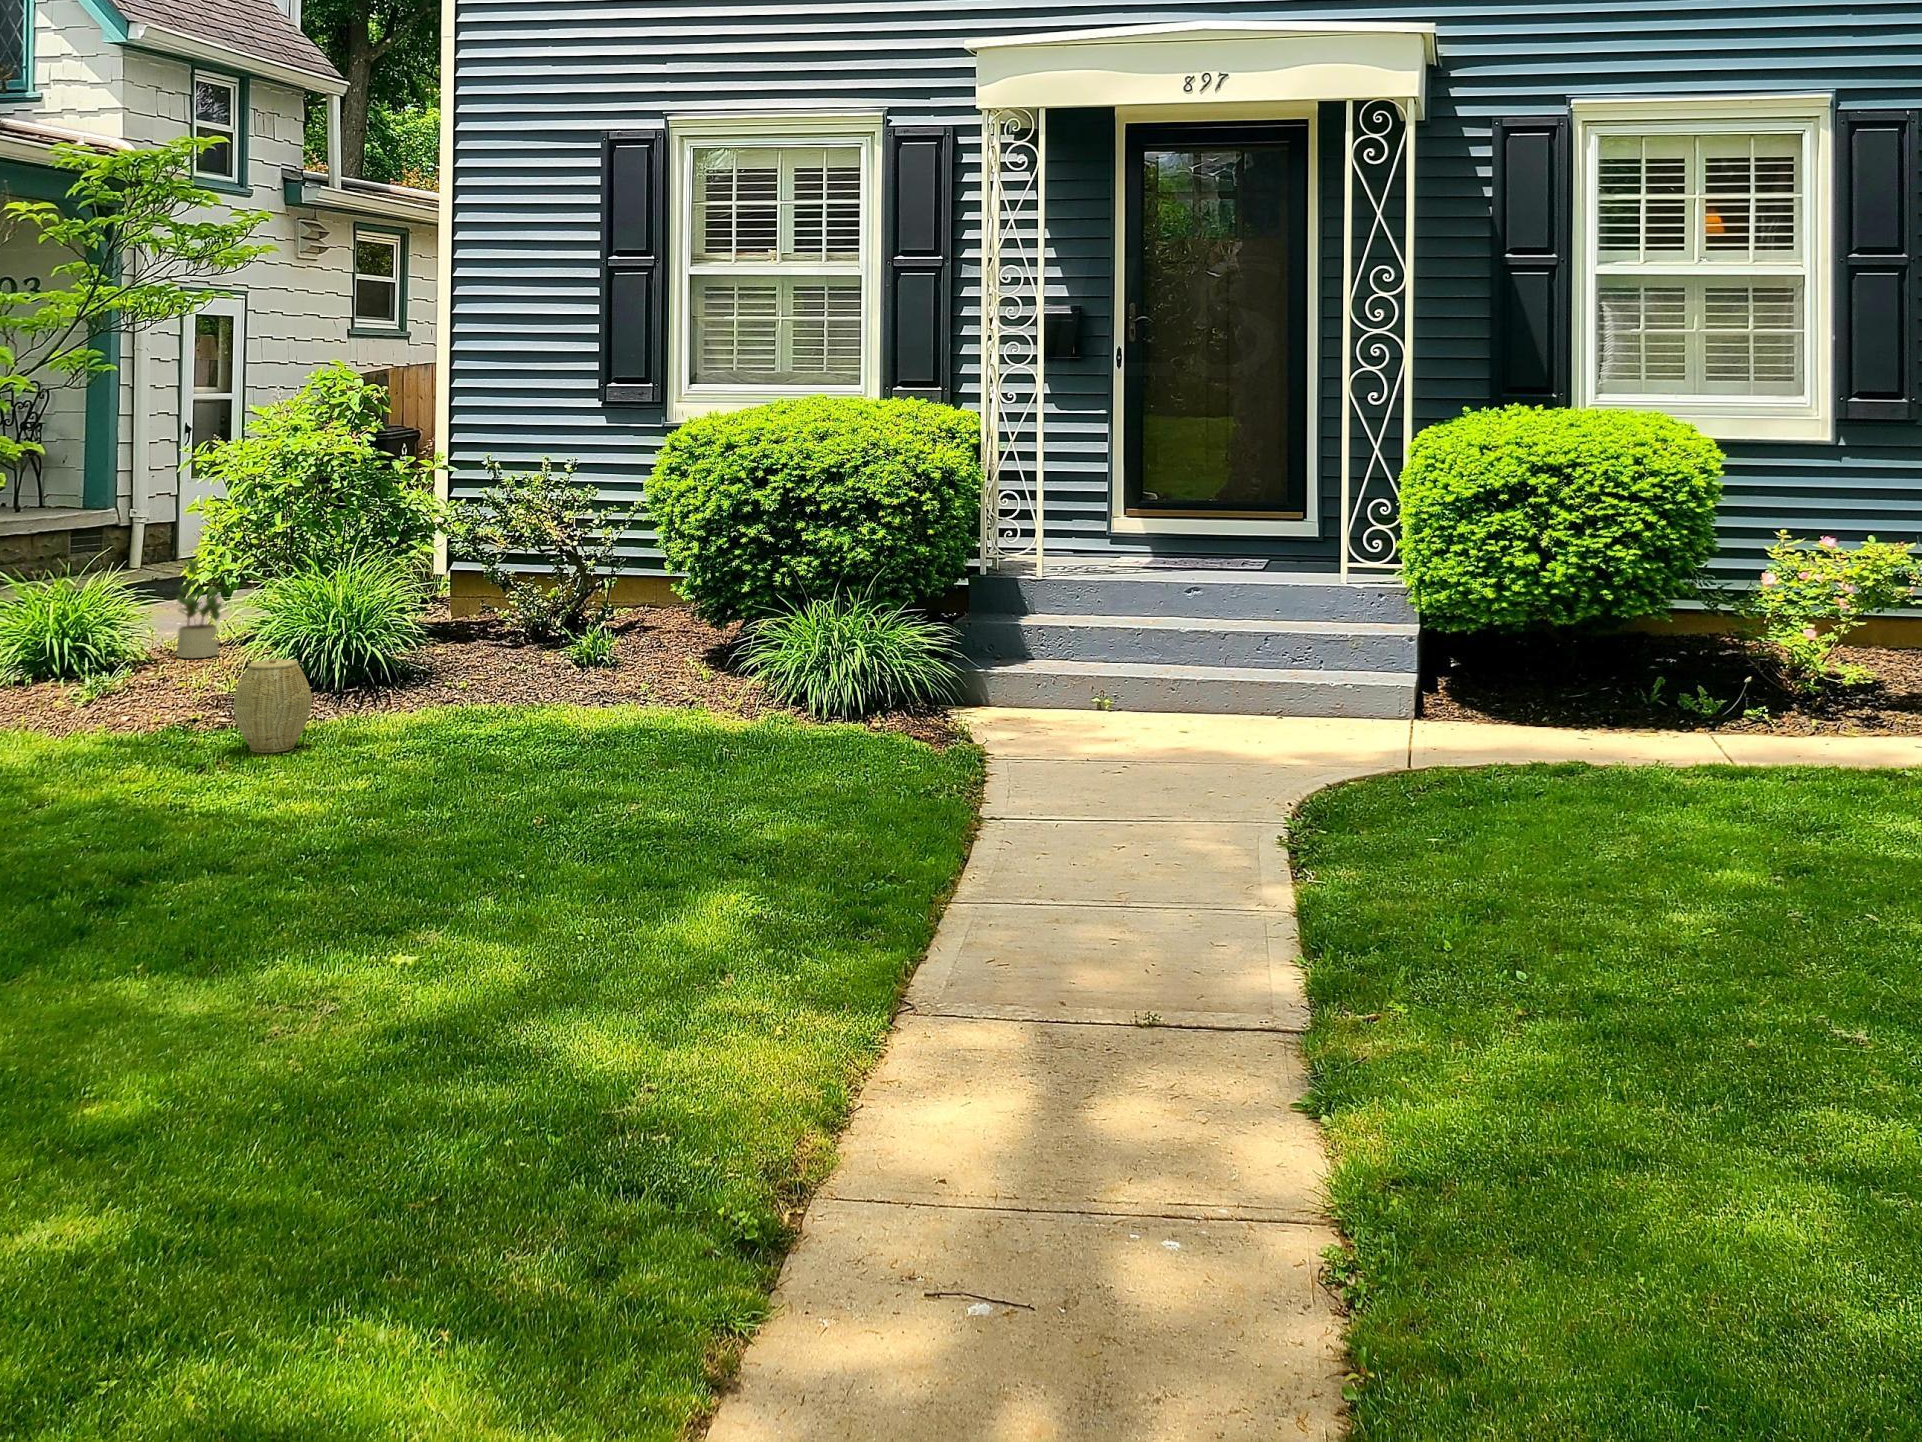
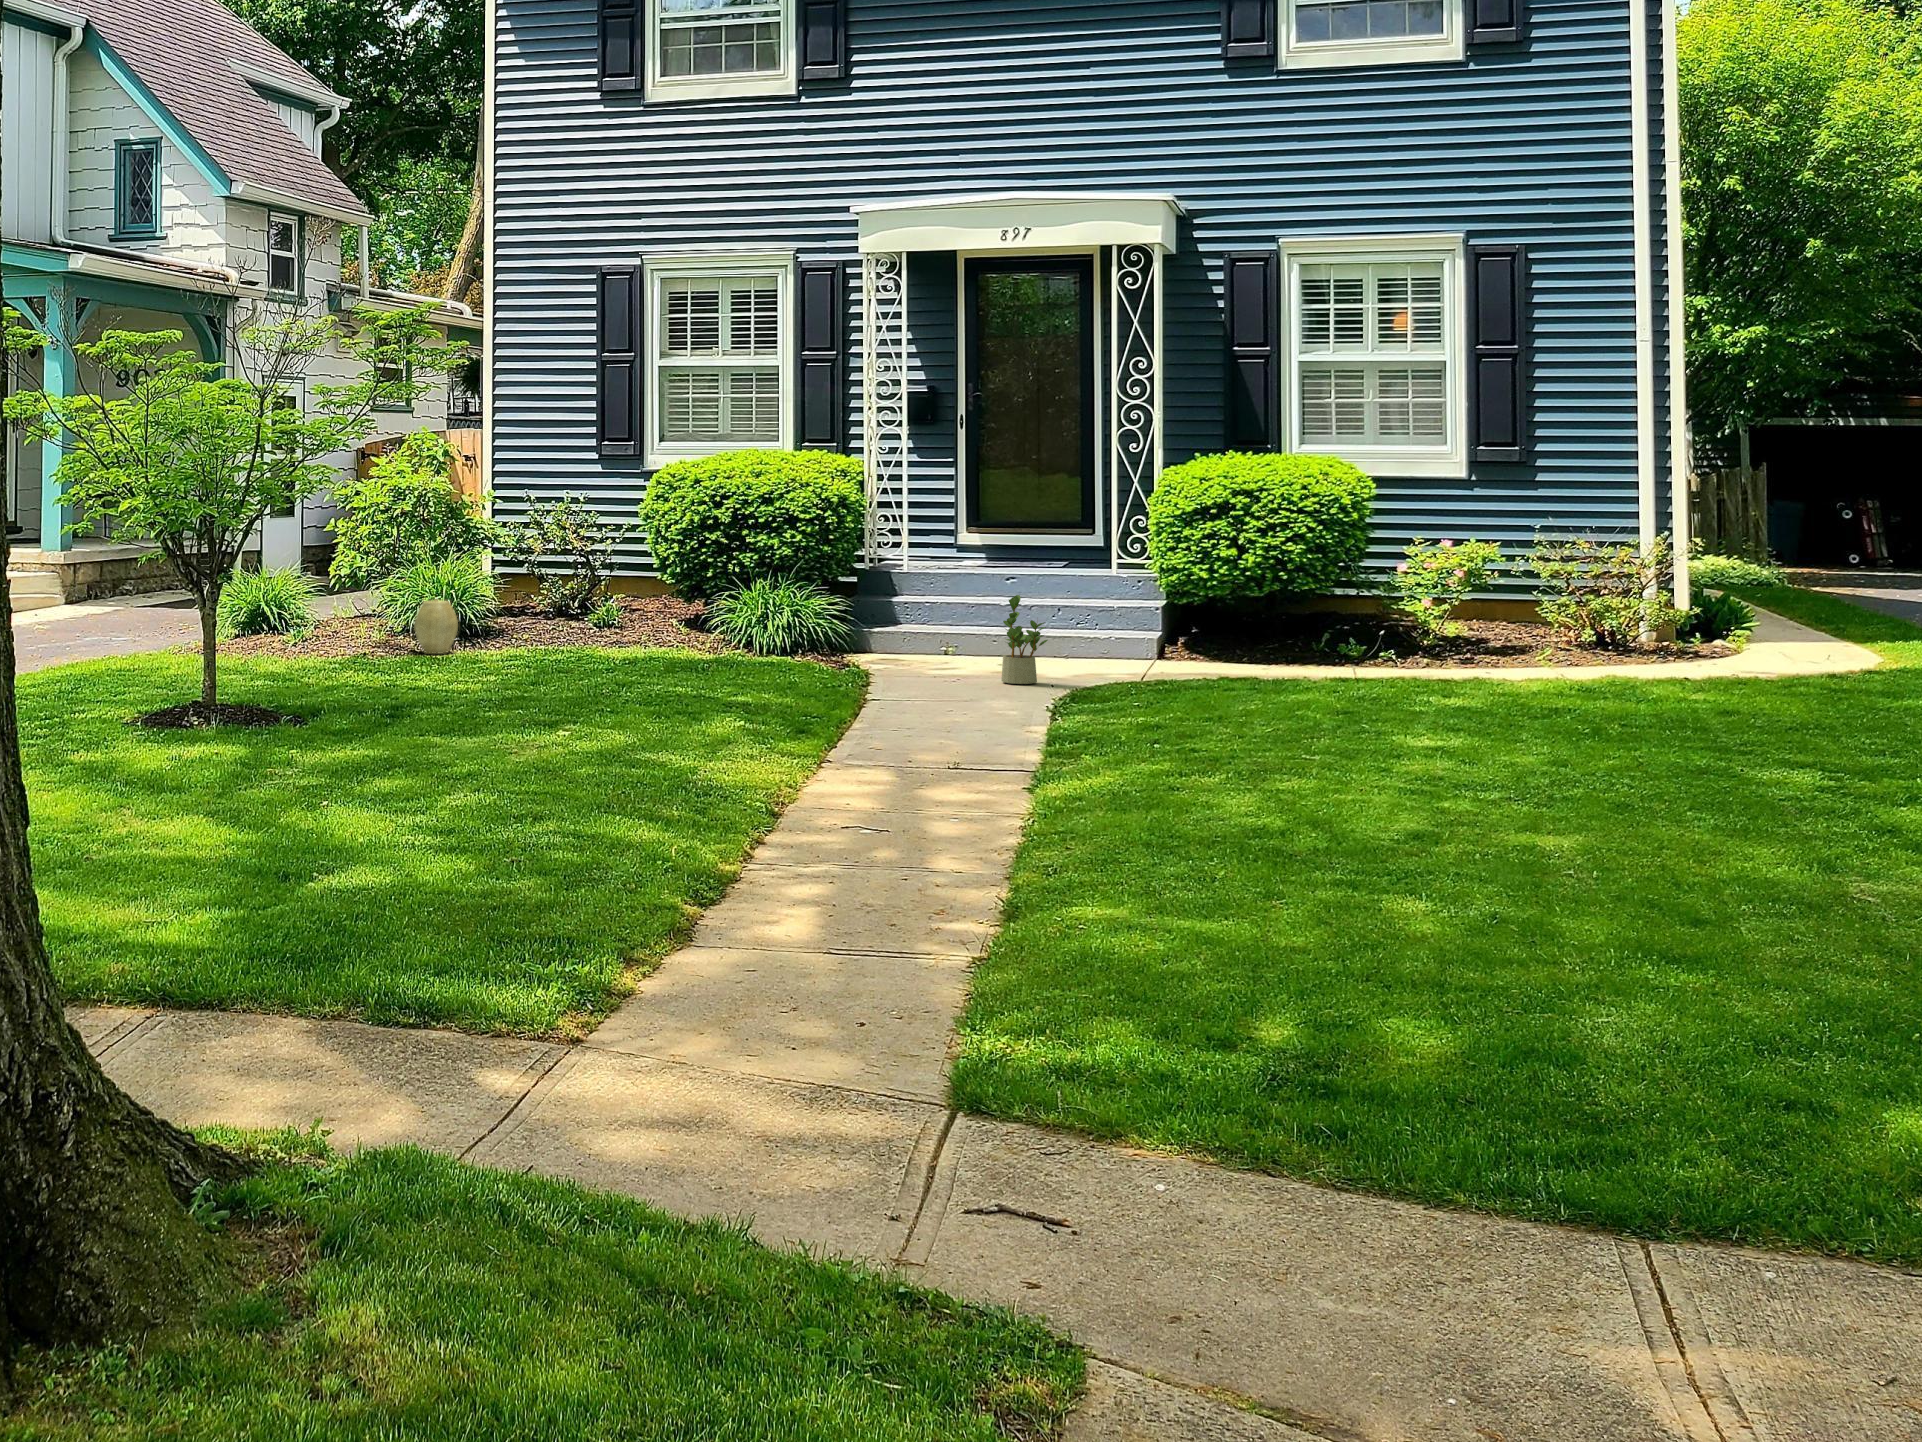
potted plant: present [176,559,222,658] -> present [1001,595,1048,684]

